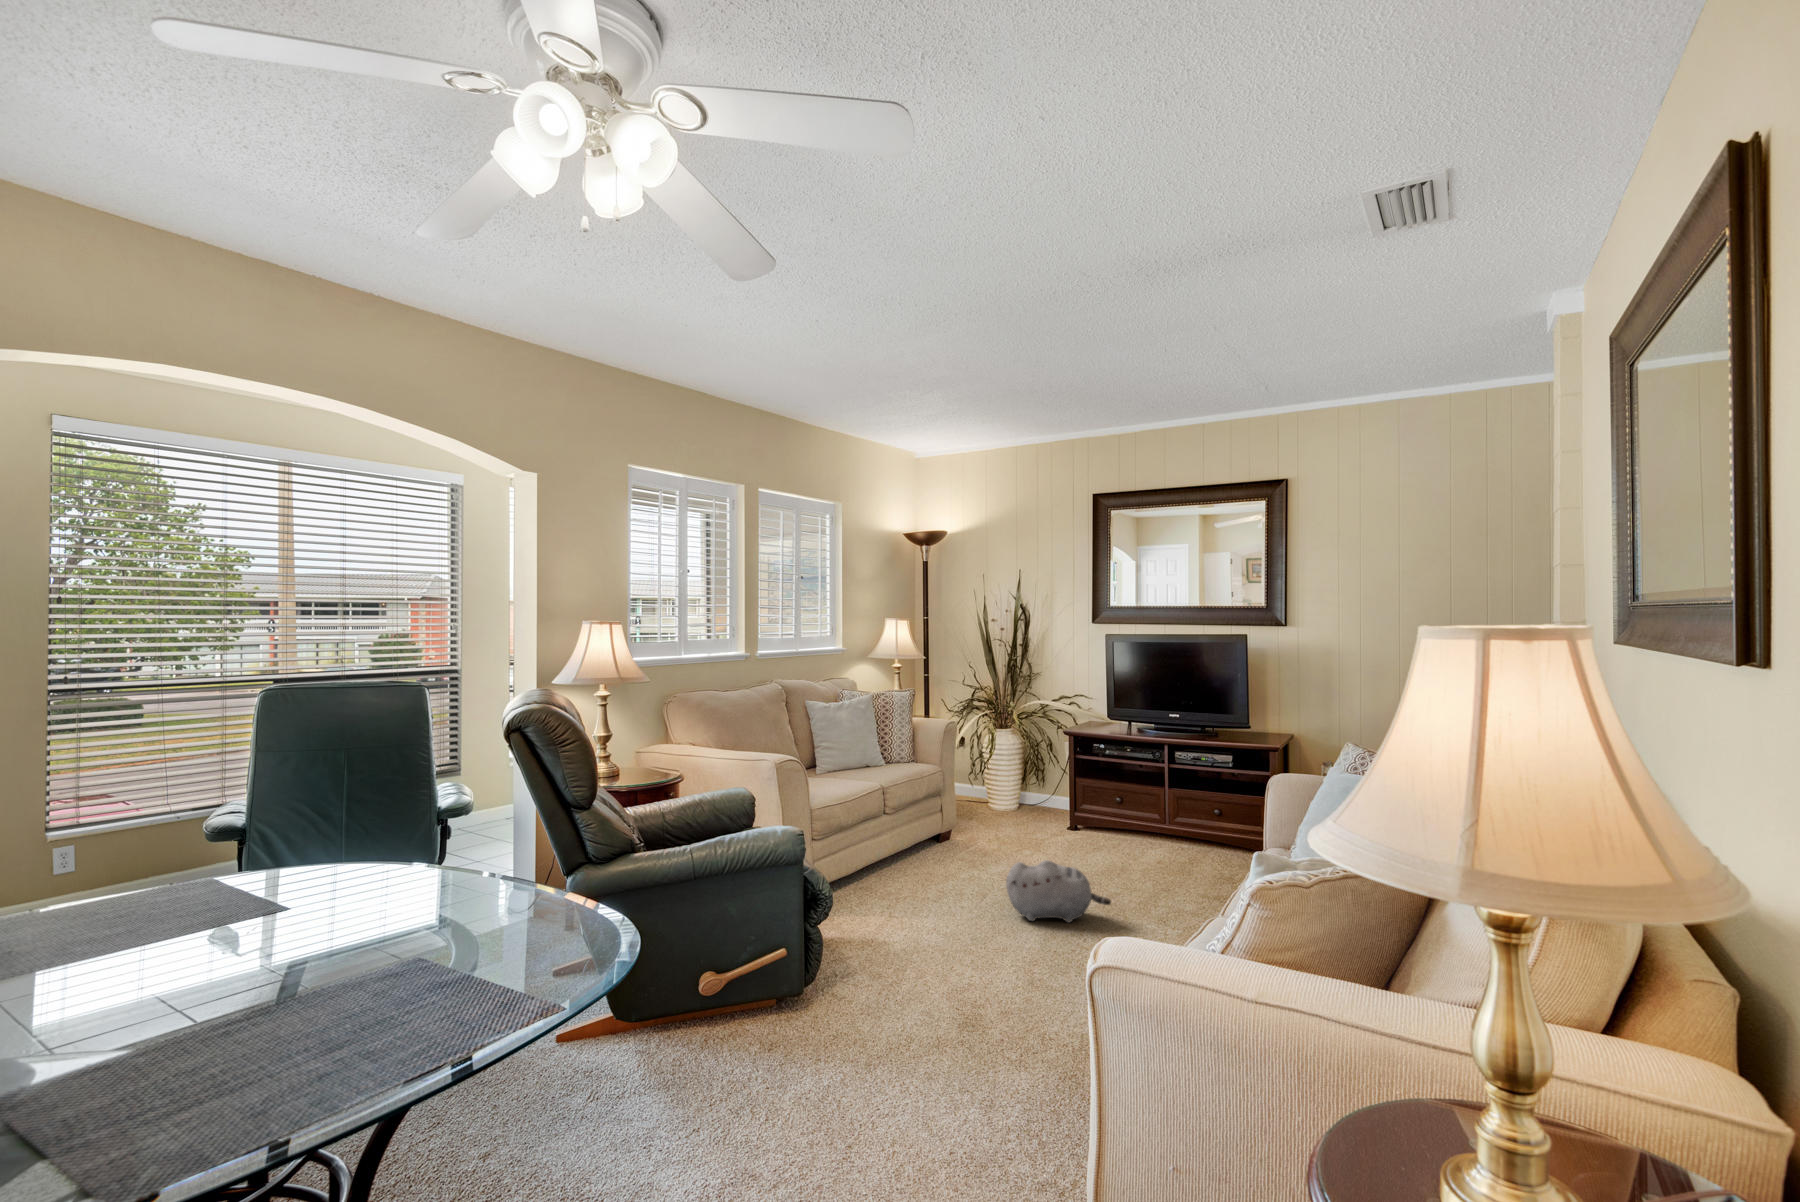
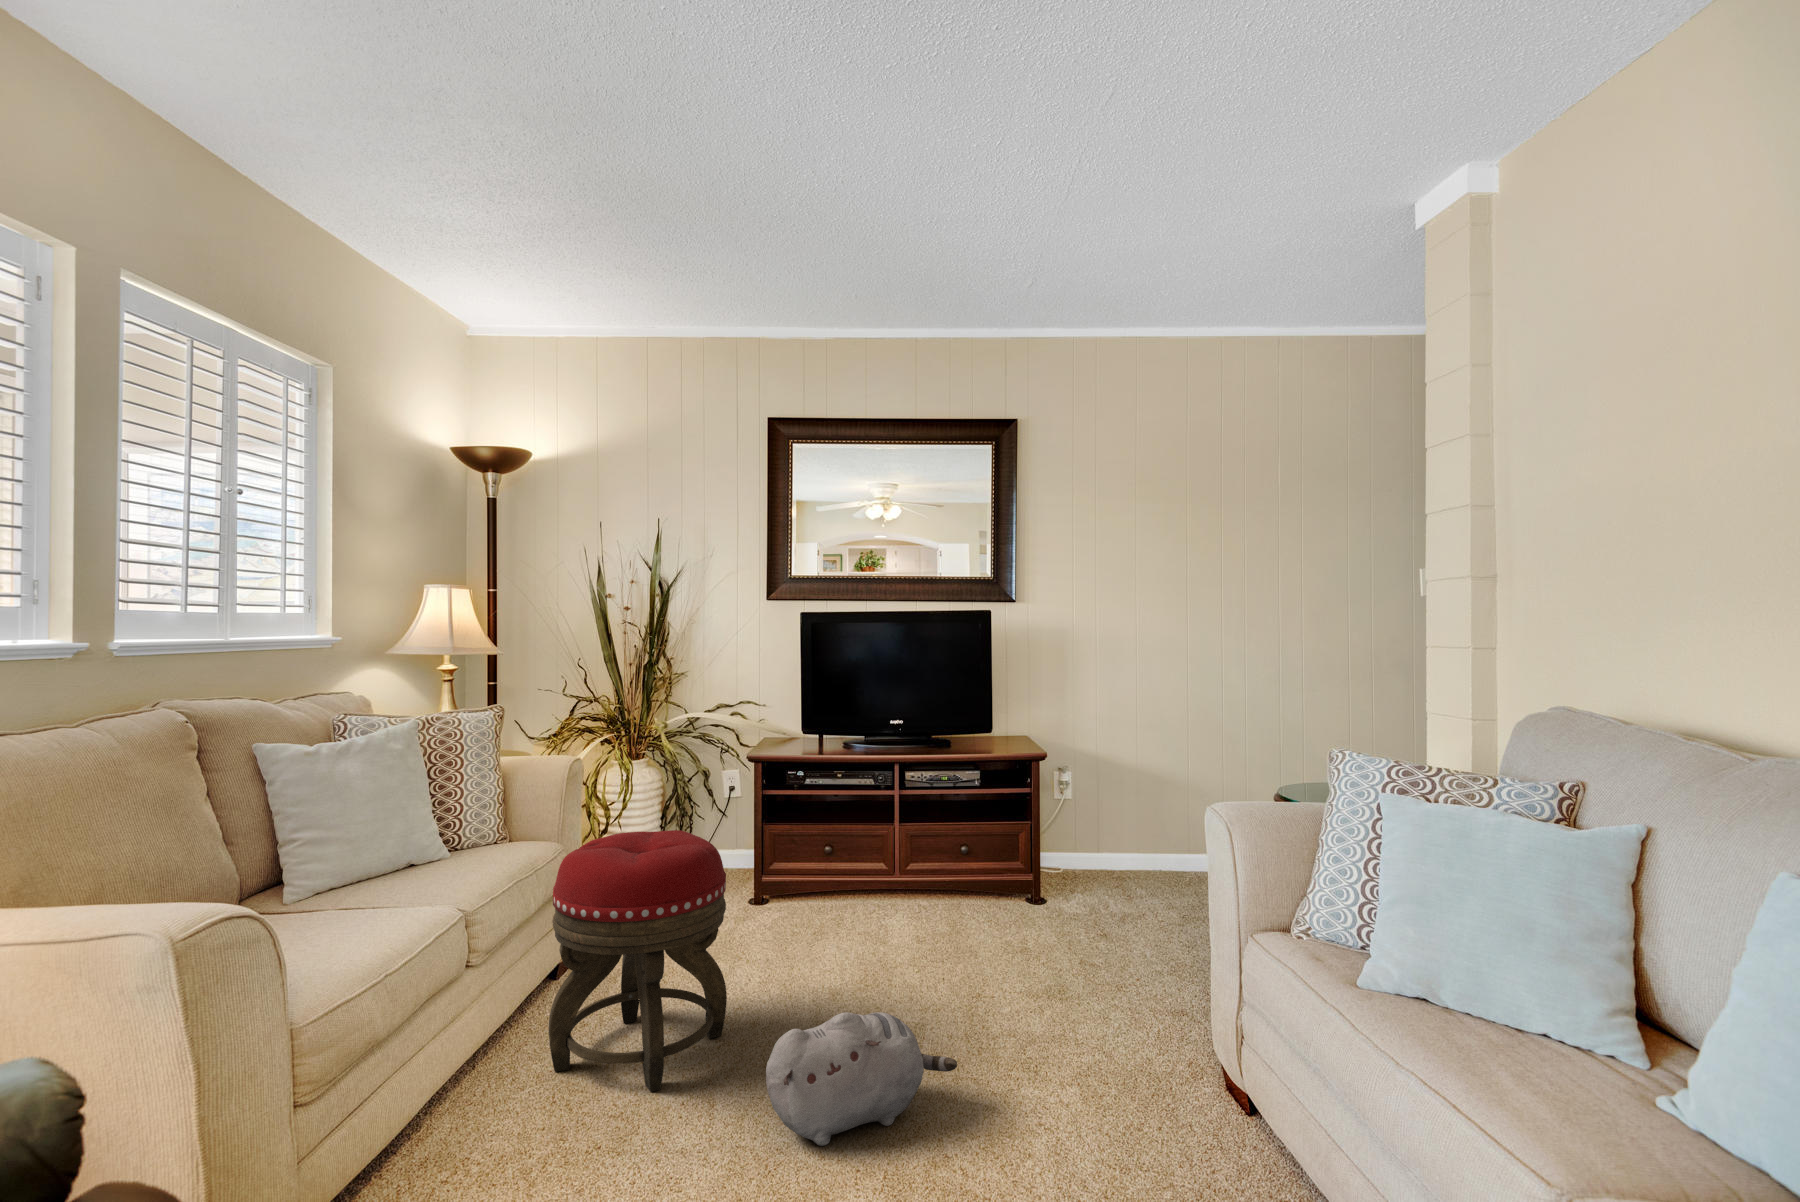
footstool: none [923,762,1013,889] -> present [548,830,727,1092]

